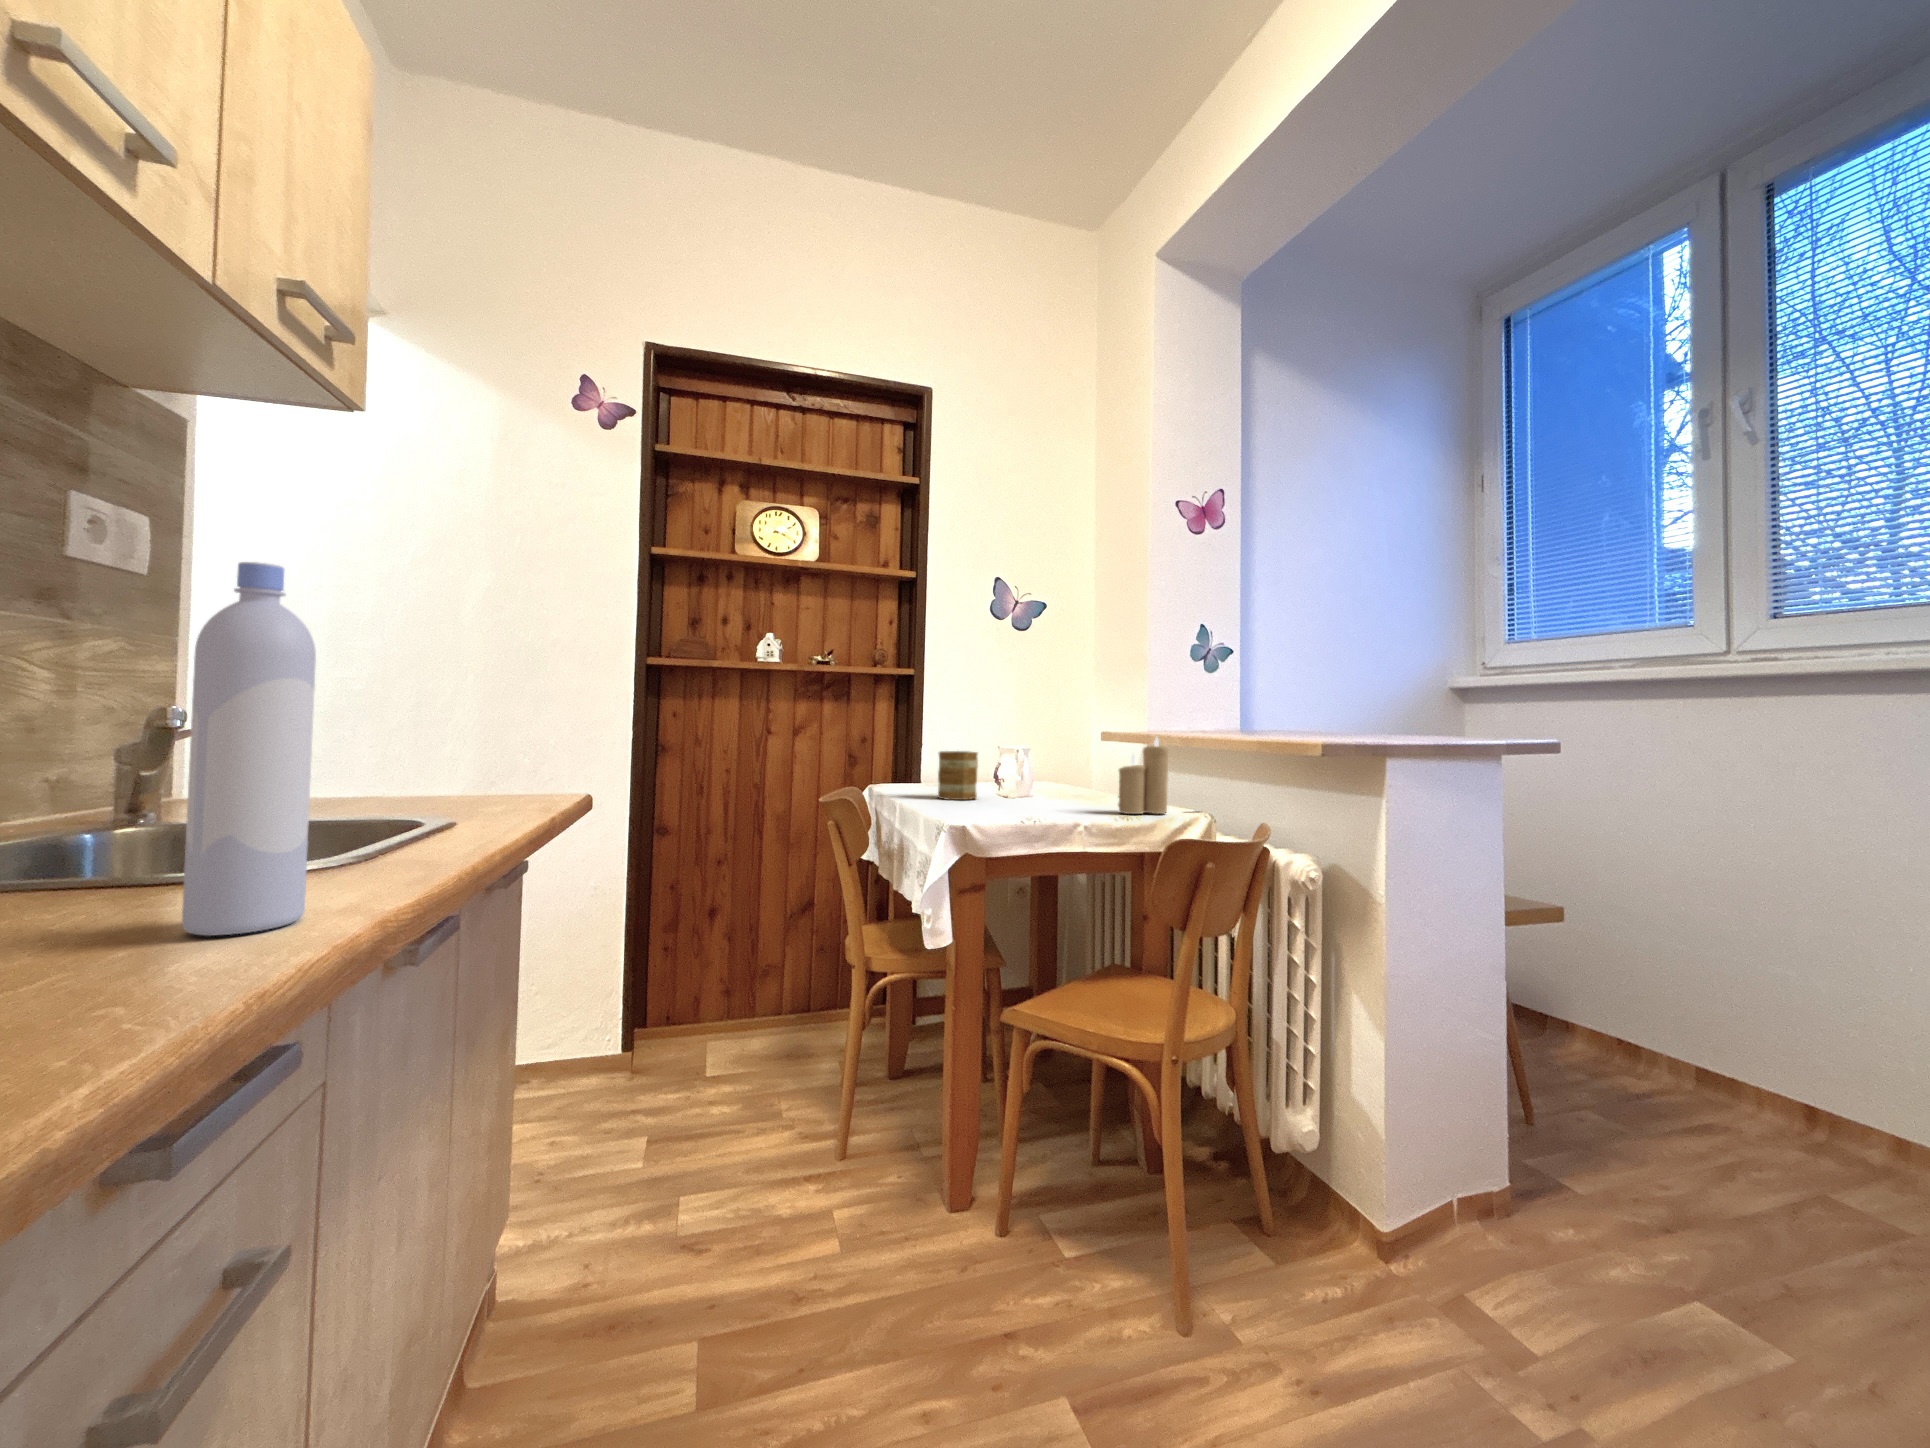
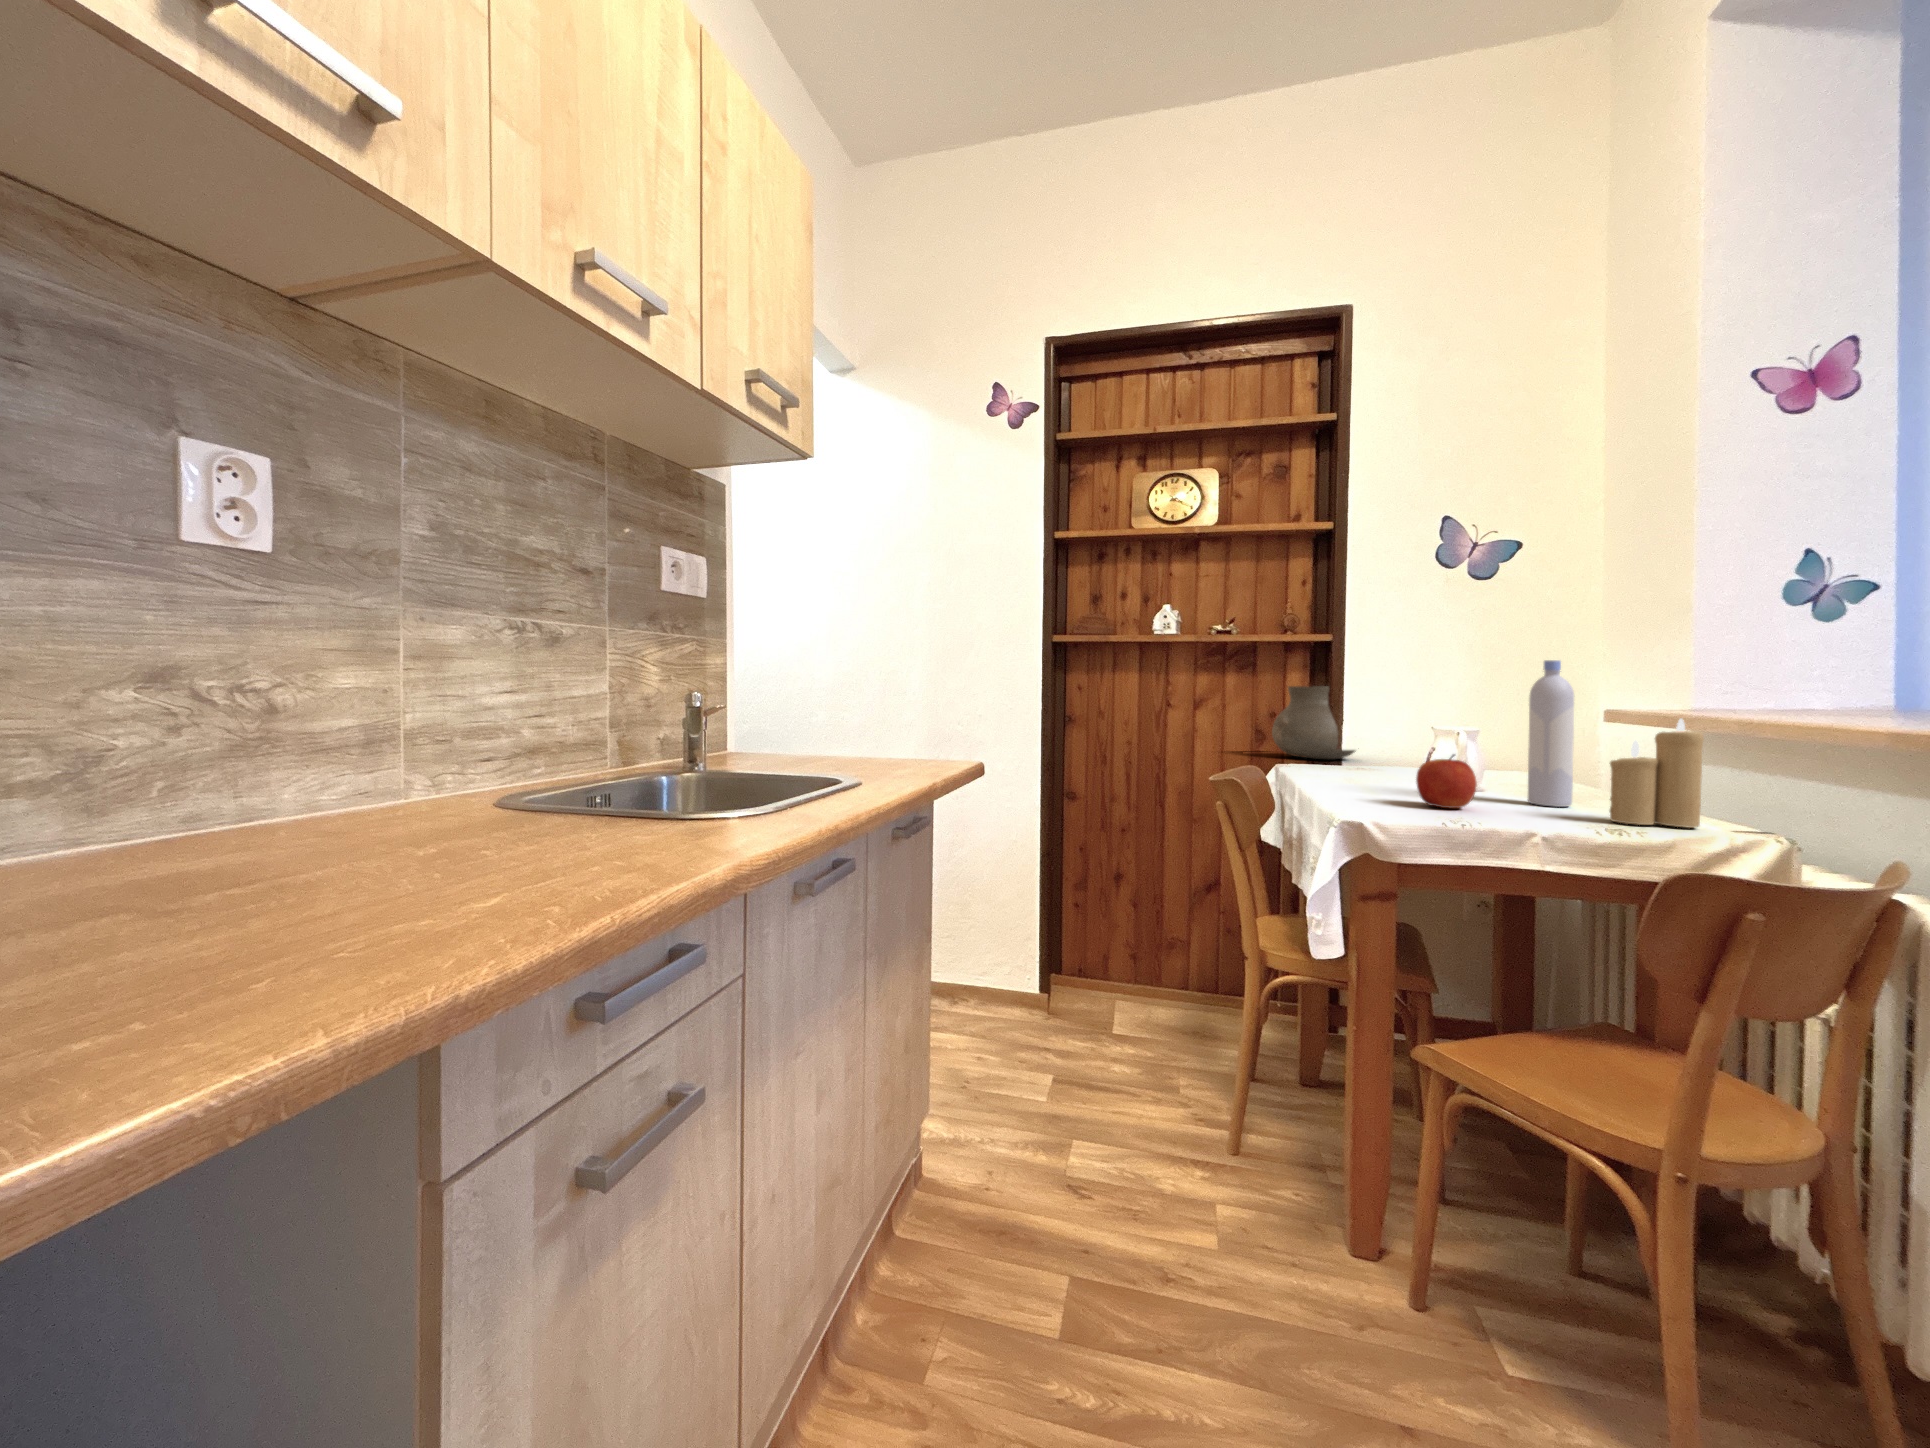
bottle: present [182,562,316,936] -> present [1528,660,1574,807]
vase: none [861,714,934,778] -> present [1272,686,1356,759]
mug: present [938,751,978,800] -> none [1347,731,1405,789]
apple: none [997,767,1038,811] -> present [1416,754,1477,808]

